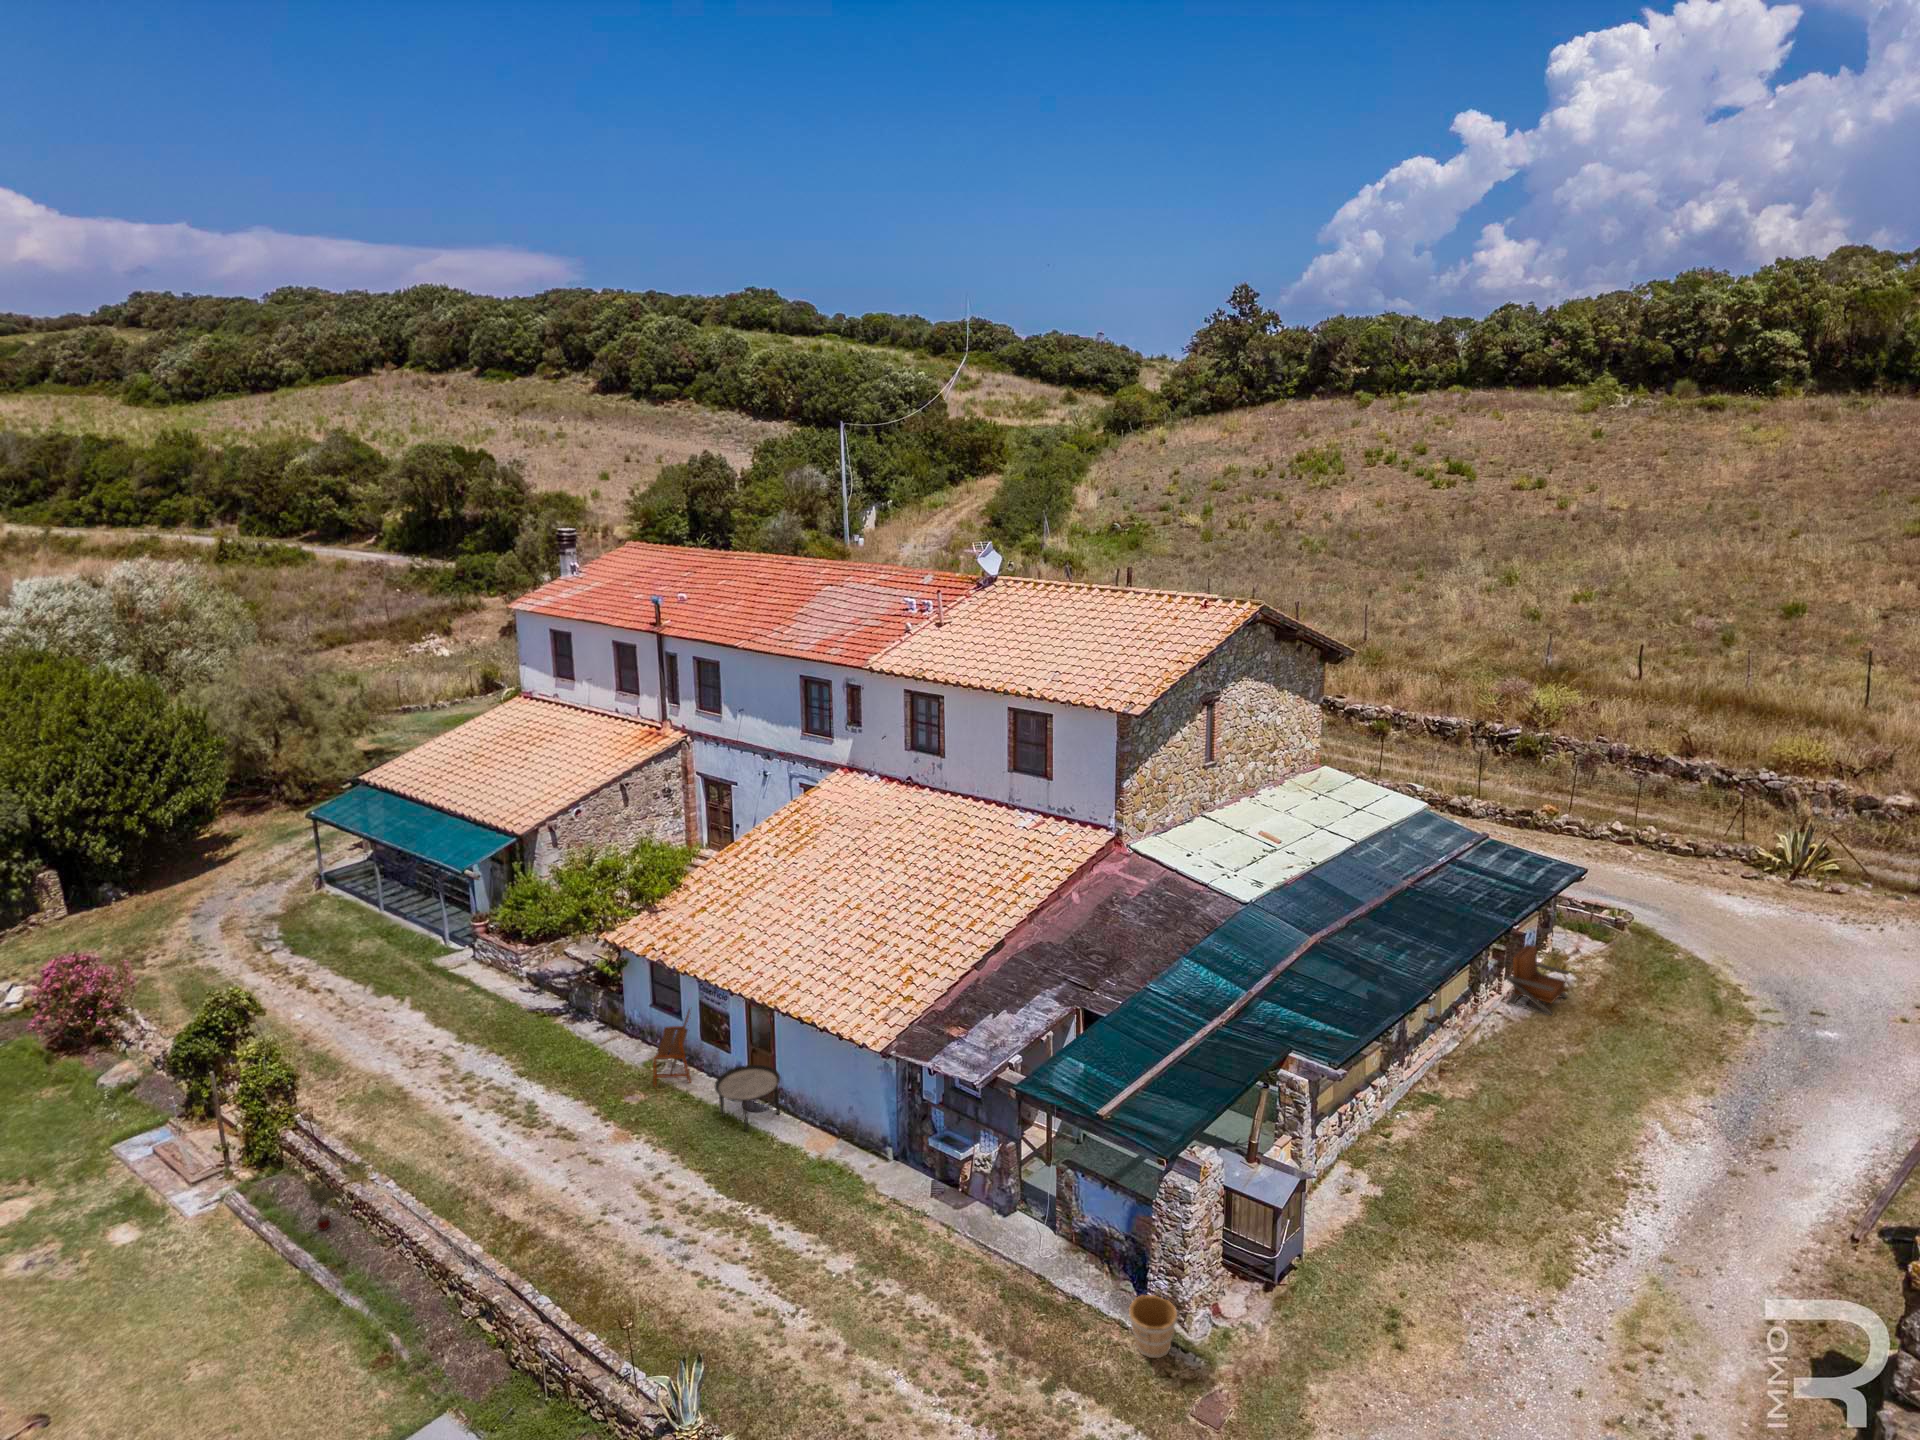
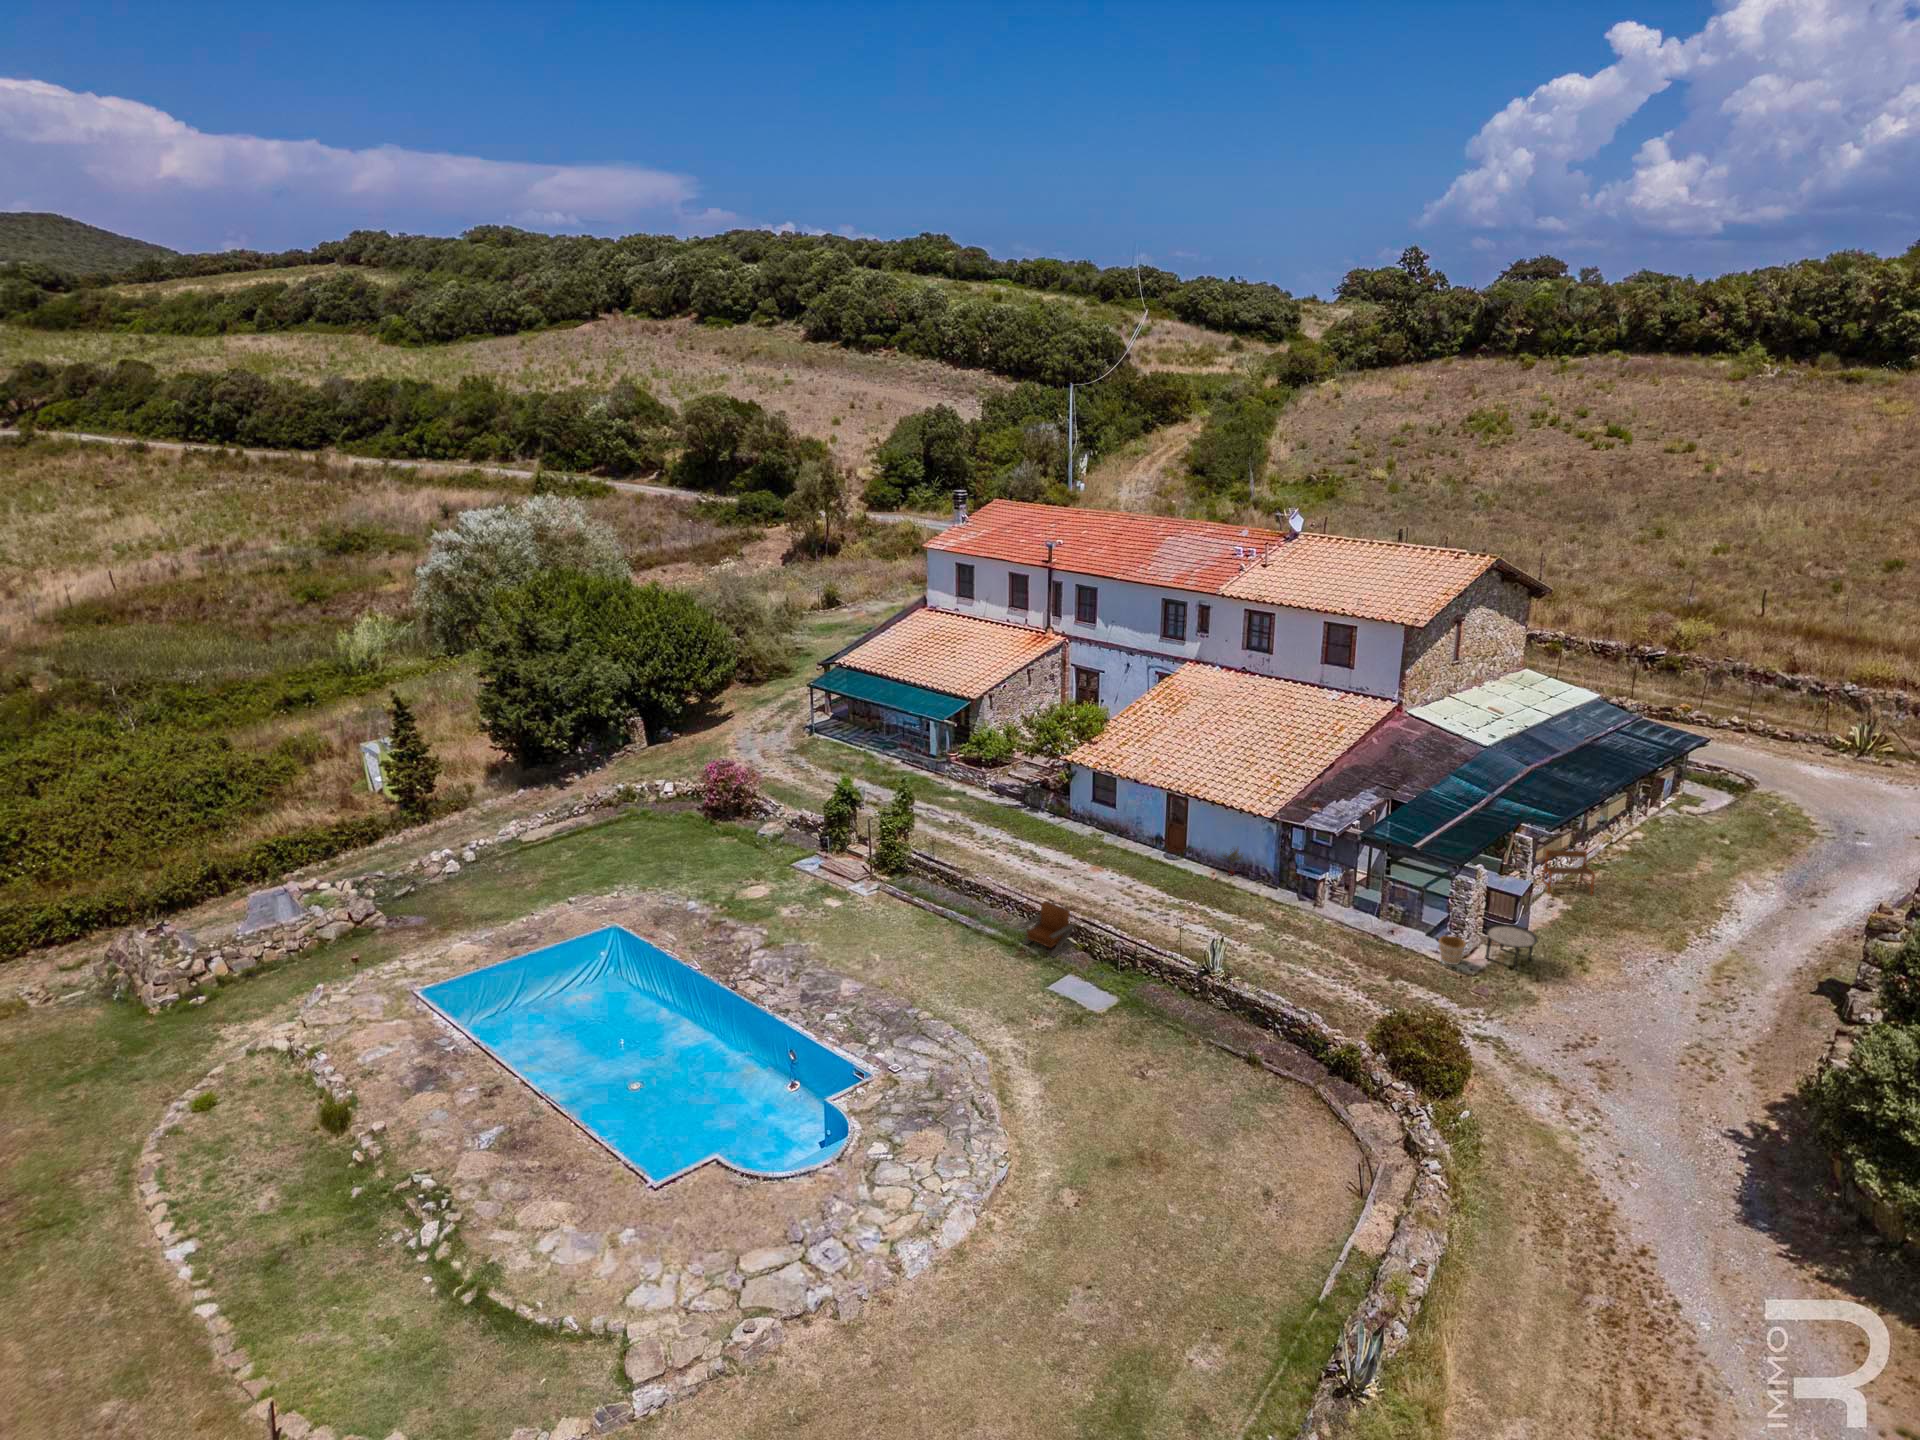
lounge chair: present [1506,945,1569,1015] -> present [1023,901,1074,957]
bench: present [653,1009,691,1087] -> present [1541,850,1595,895]
round table: present [715,1065,781,1132] -> present [1485,924,1538,970]
potted tree: present [309,1178,342,1230] -> present [1223,848,1244,875]

